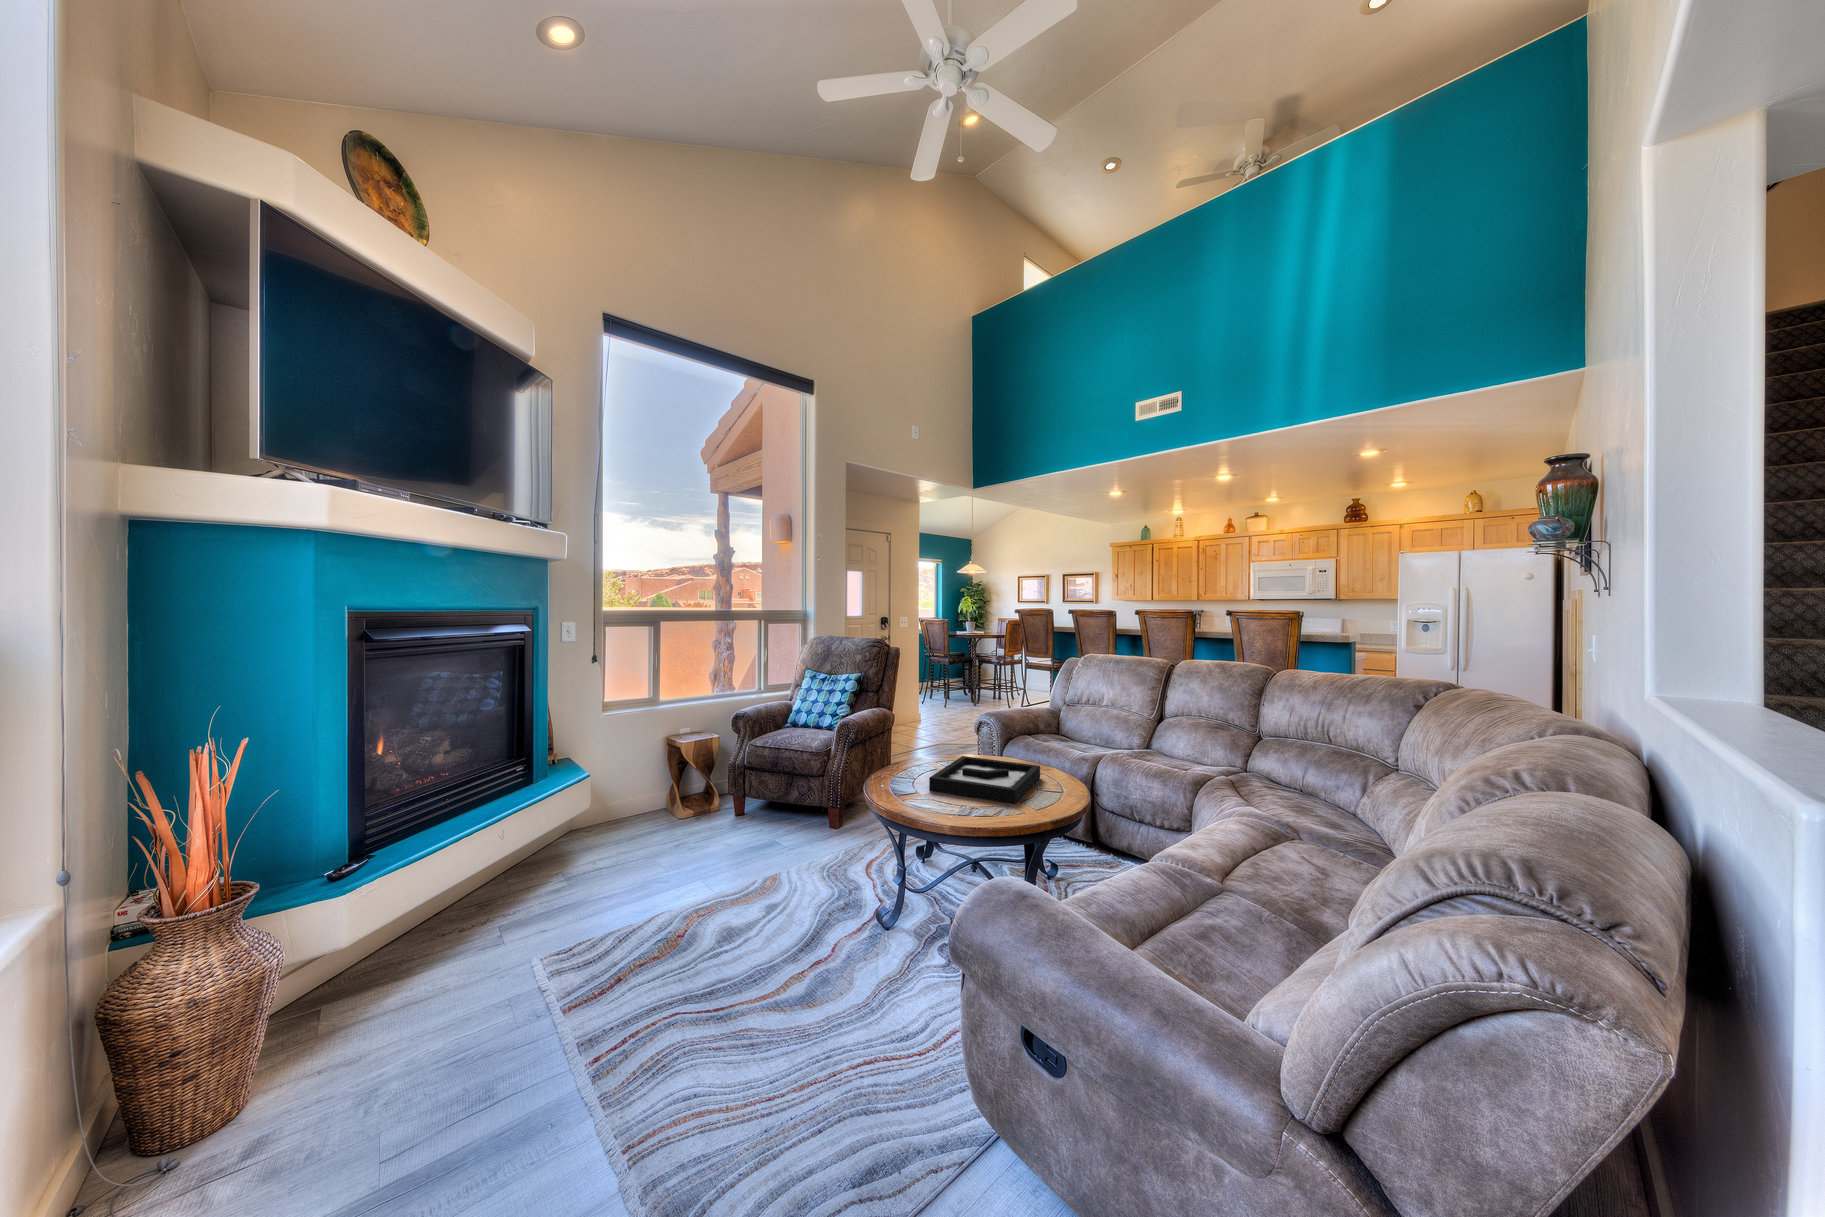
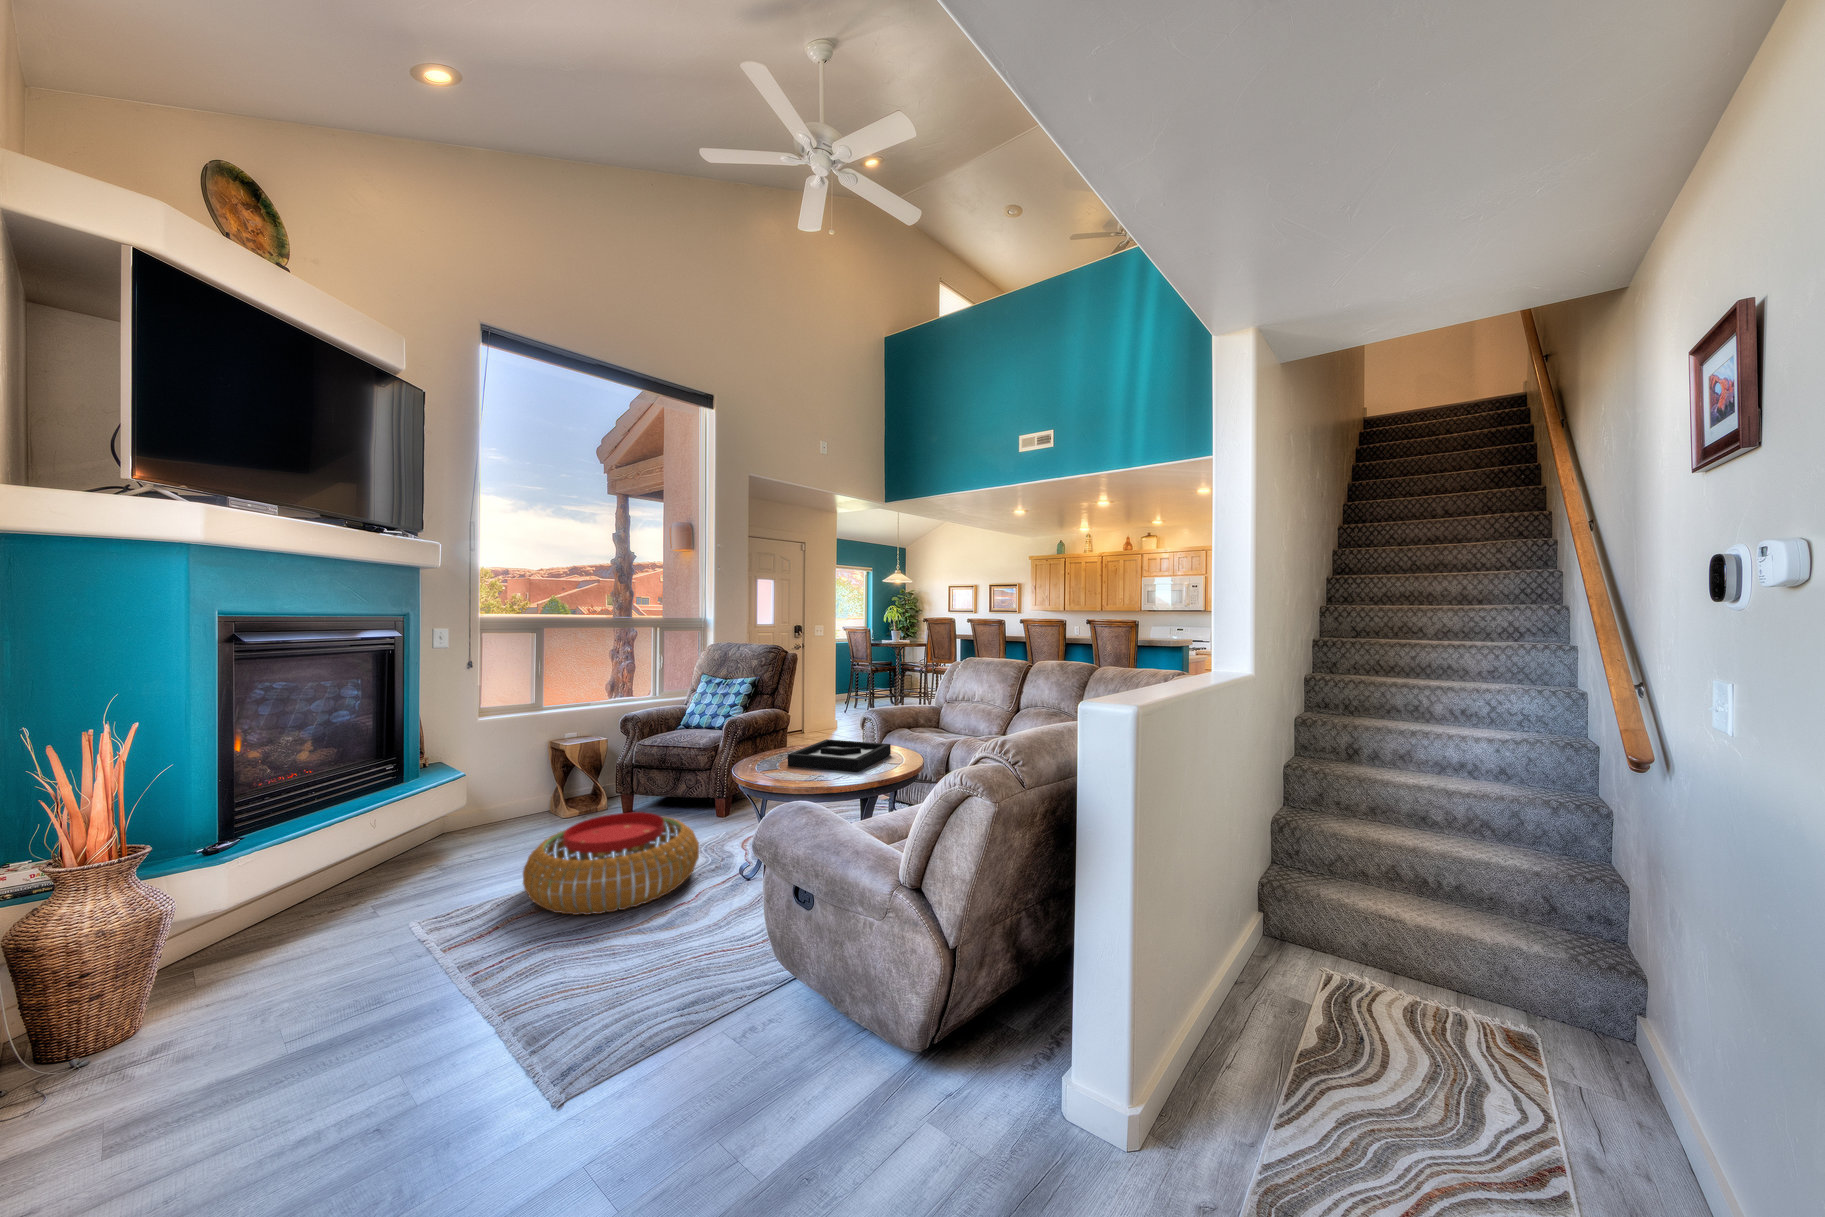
pouf: none [644,832,829,958] -> present [523,812,699,915]

